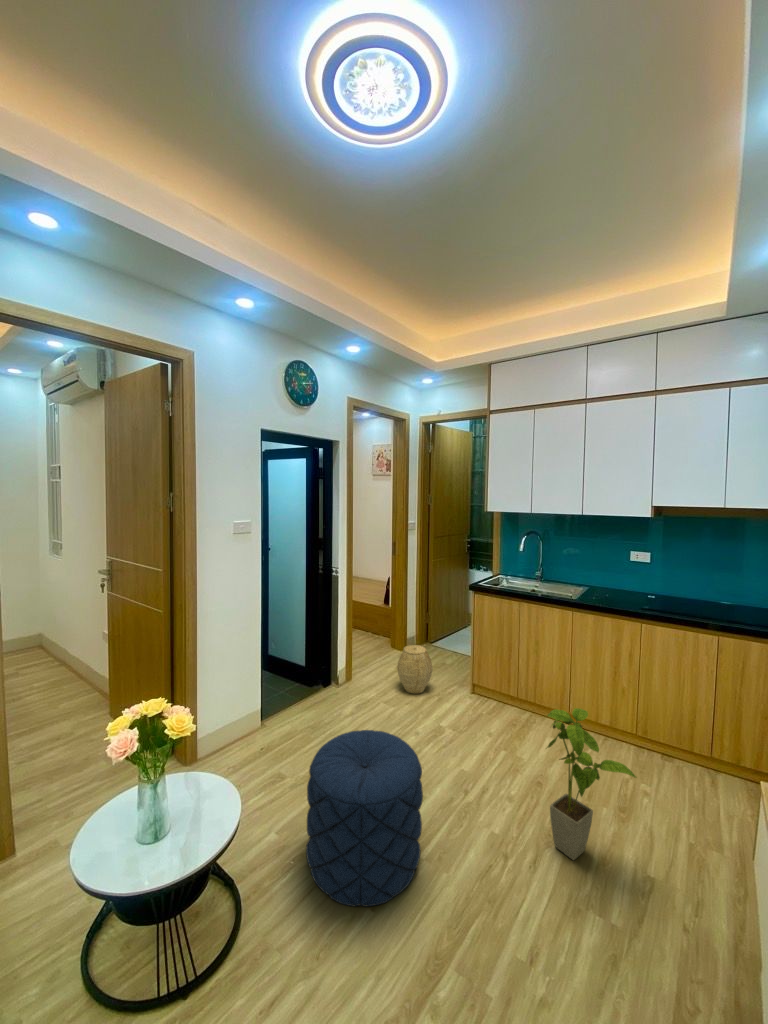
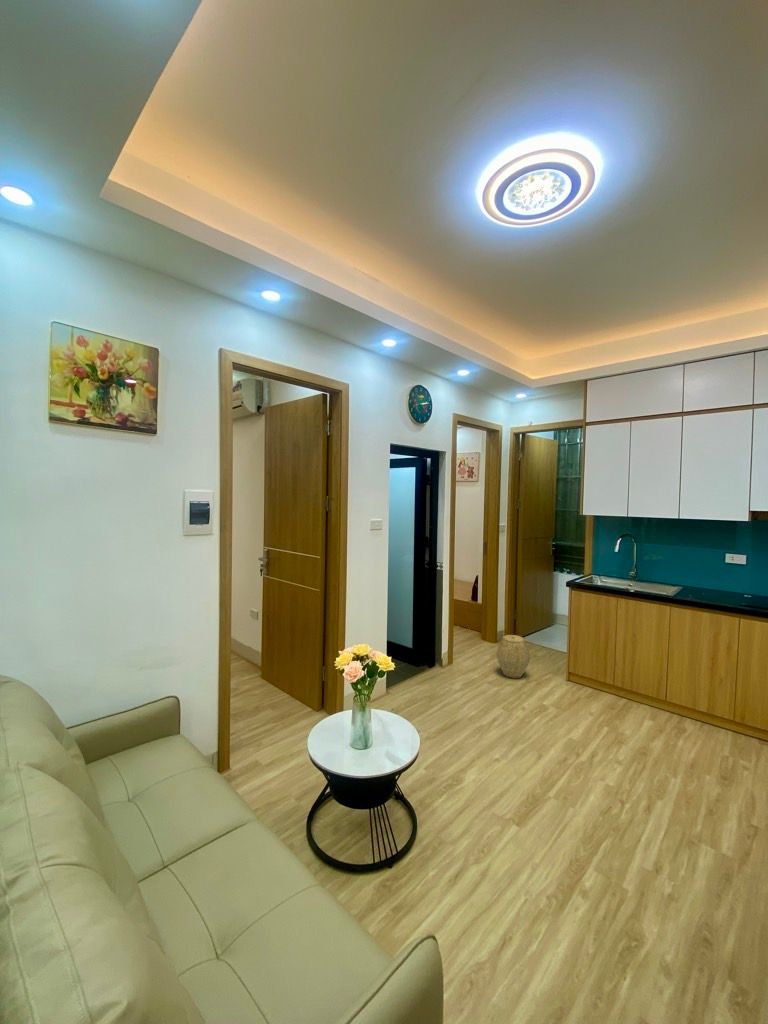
house plant: present [547,708,636,860] -> none [656,680,744,810]
pouf: present [306,730,423,907] -> none [455,691,553,822]

